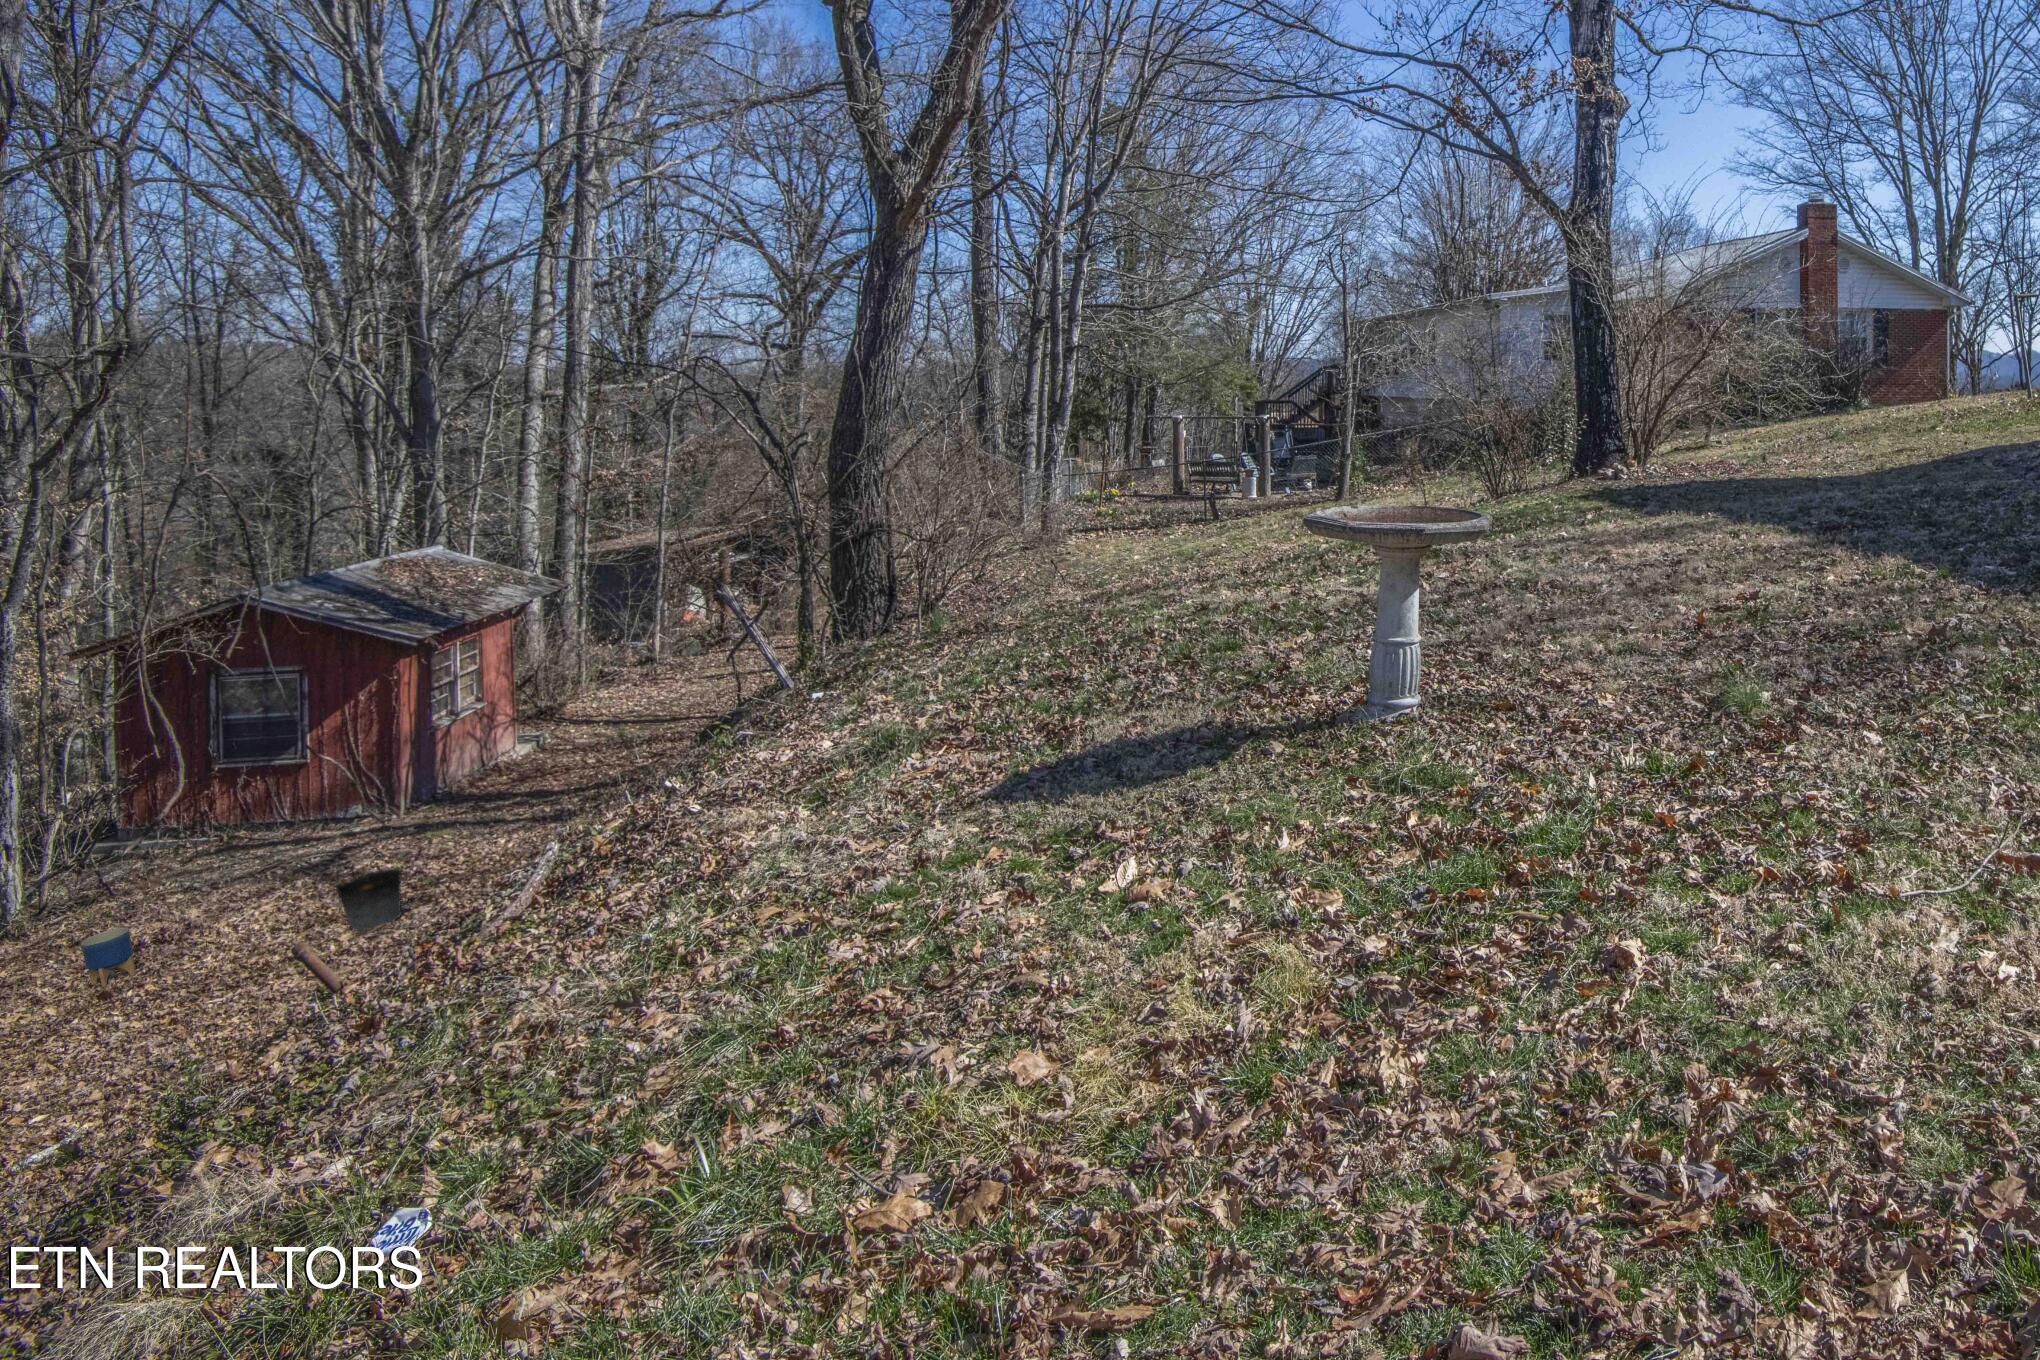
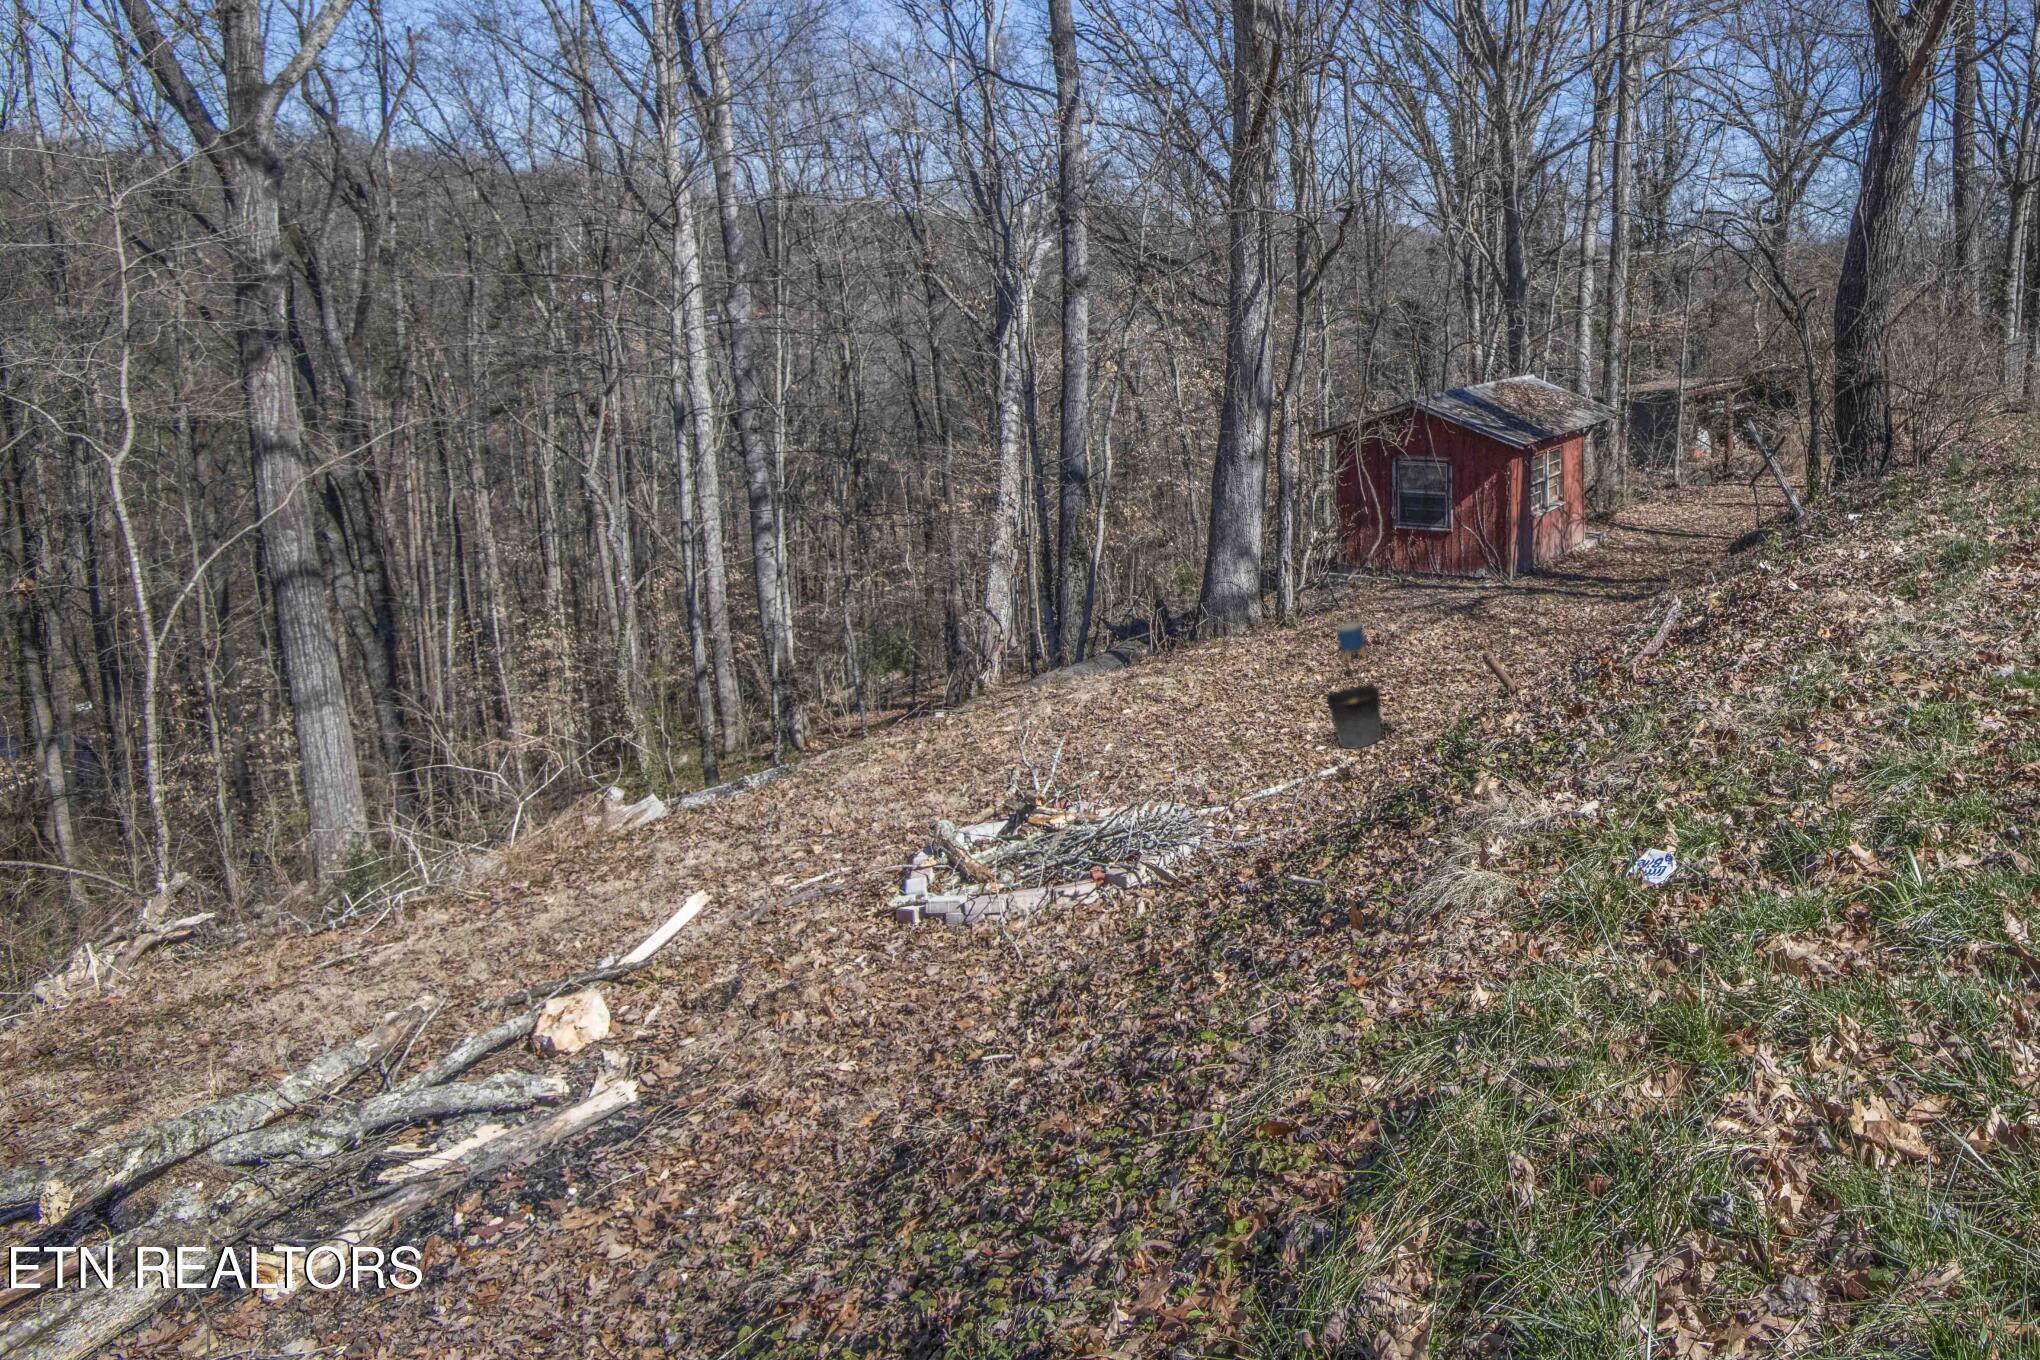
bucket: present [335,869,401,931] -> present [1325,685,1382,748]

